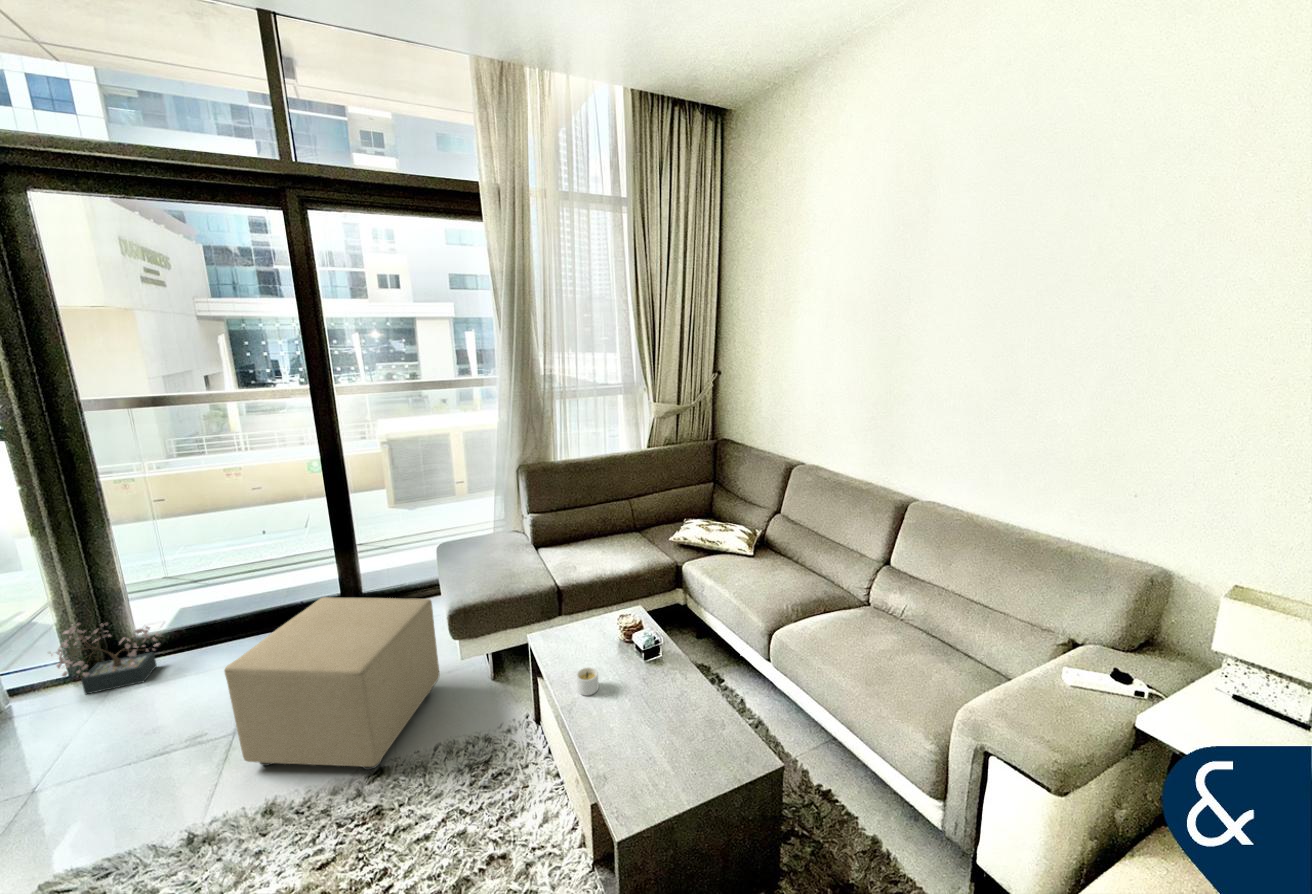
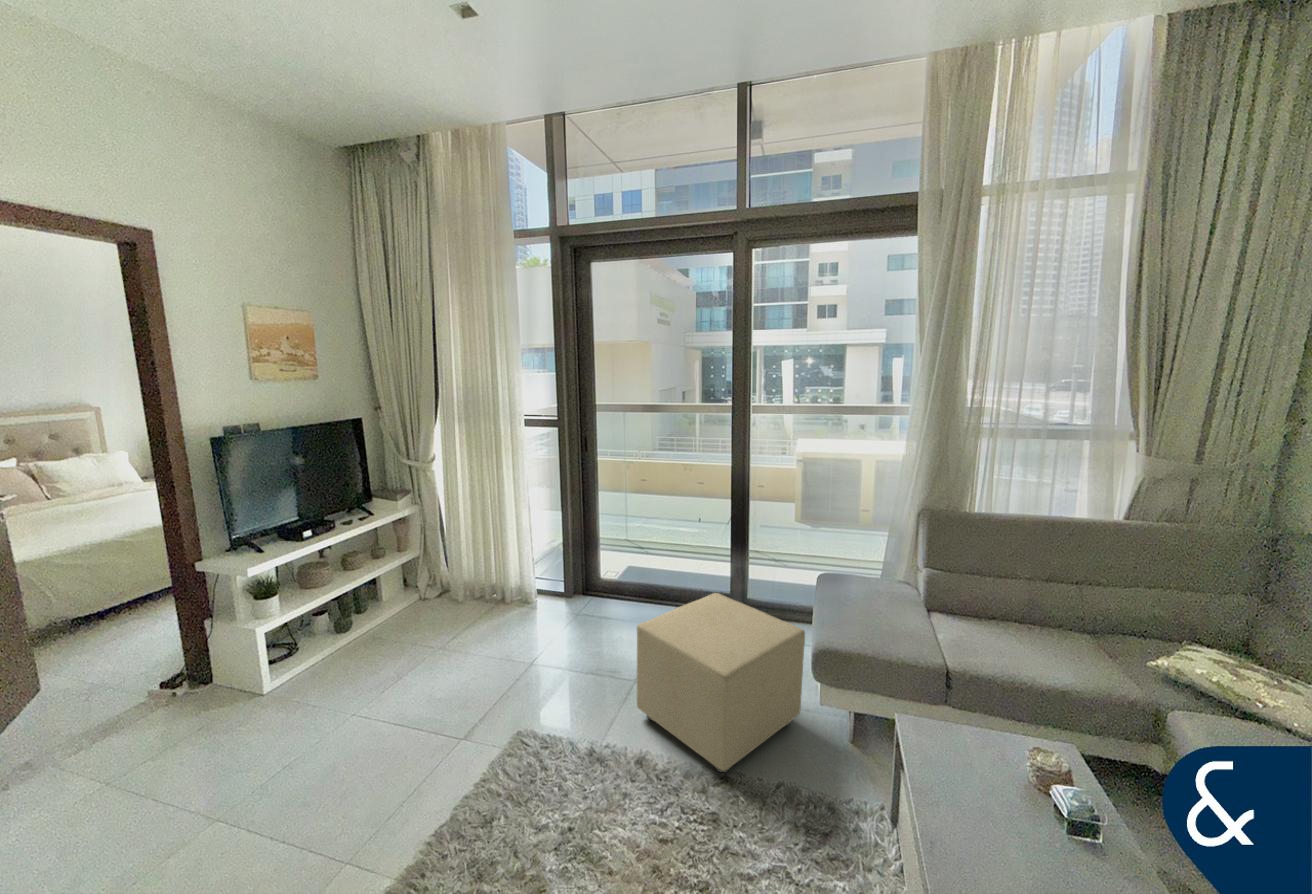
decorative plant: present [51,623,161,694] -> none [561,556,618,613]
candle: present [577,667,598,695] -> none [949,797,995,840]

